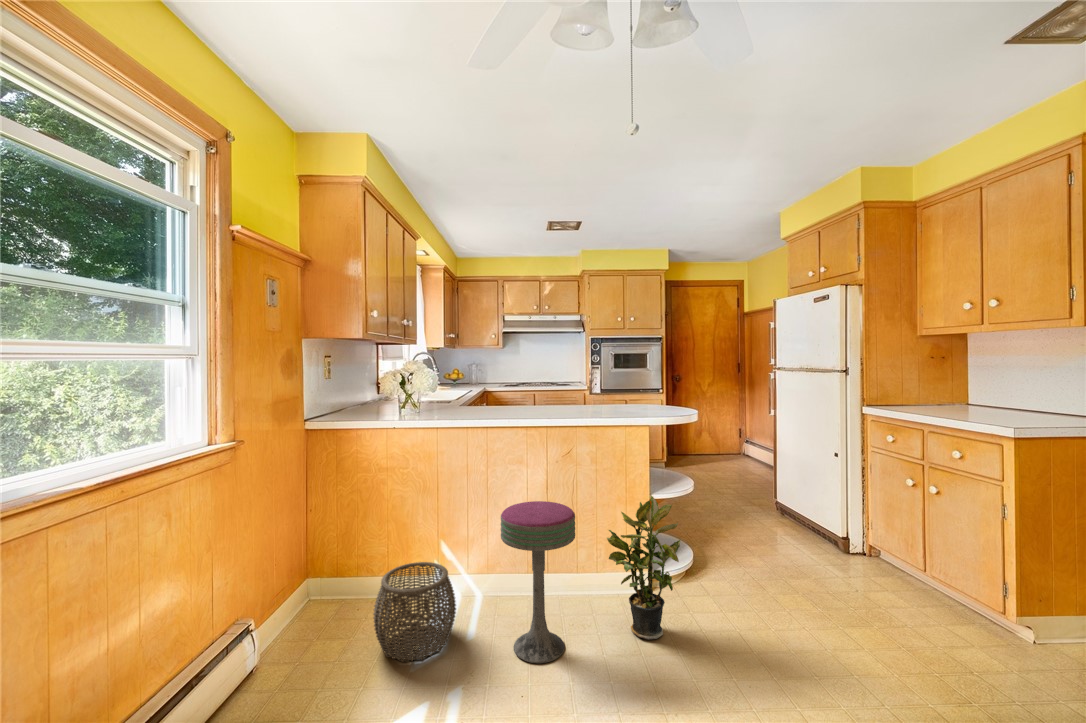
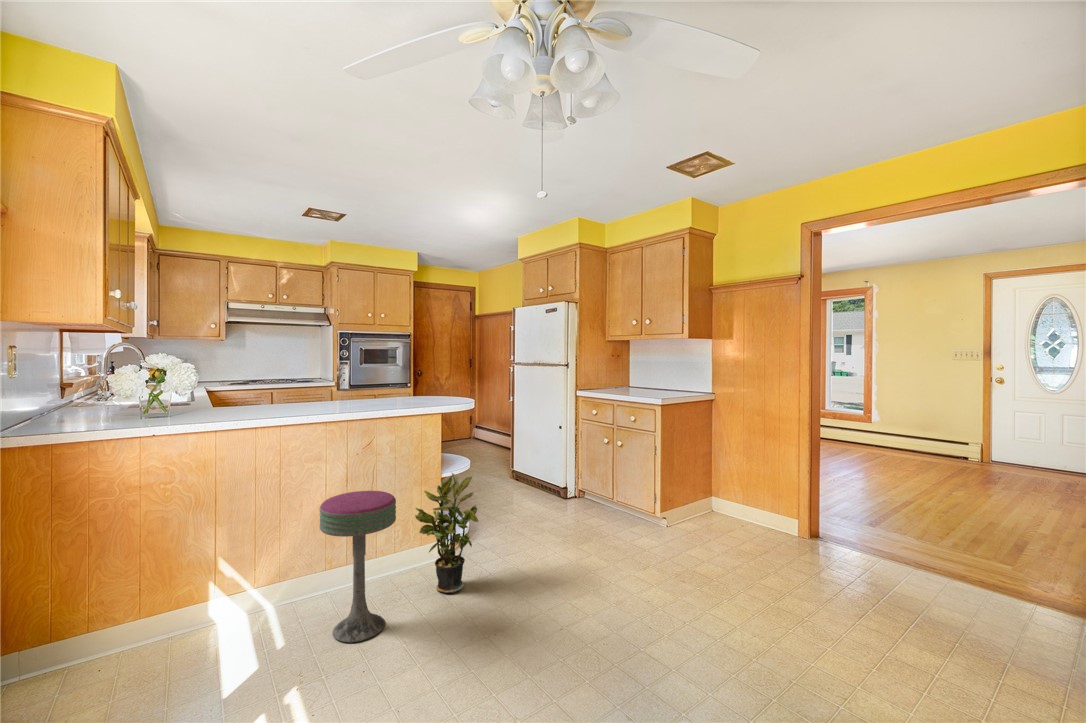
woven basket: present [373,562,456,662] -> none [155,579,264,694]

